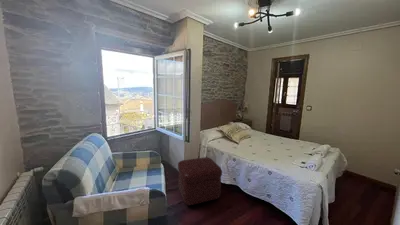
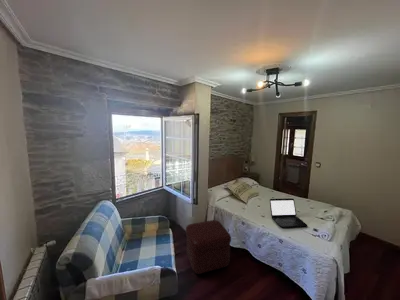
laptop: none [260,136,296,161] -> present [270,198,307,228]

